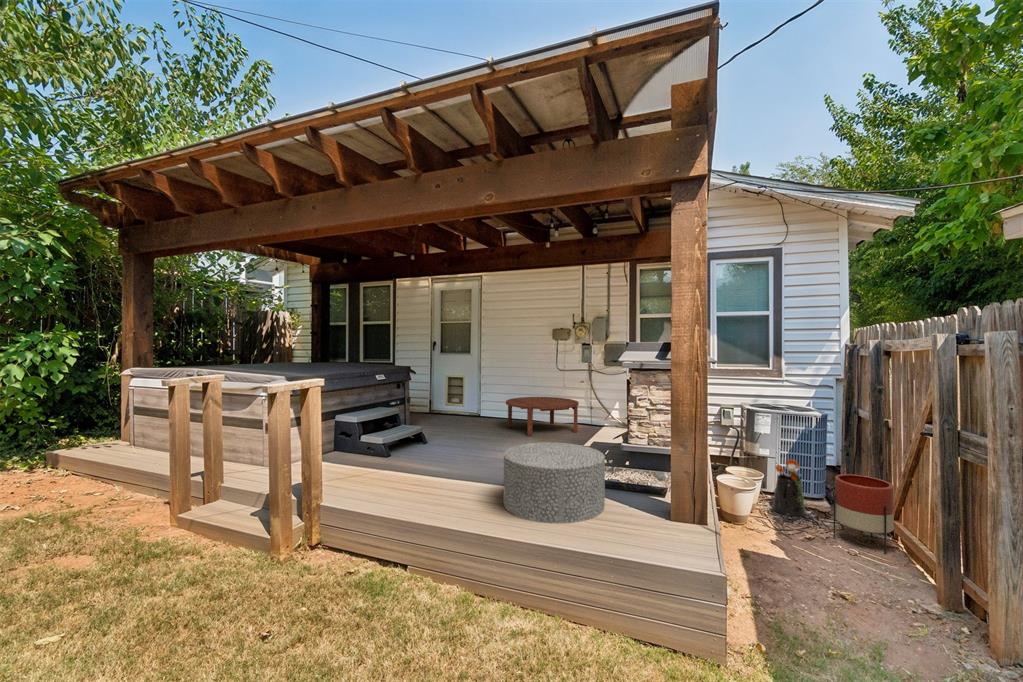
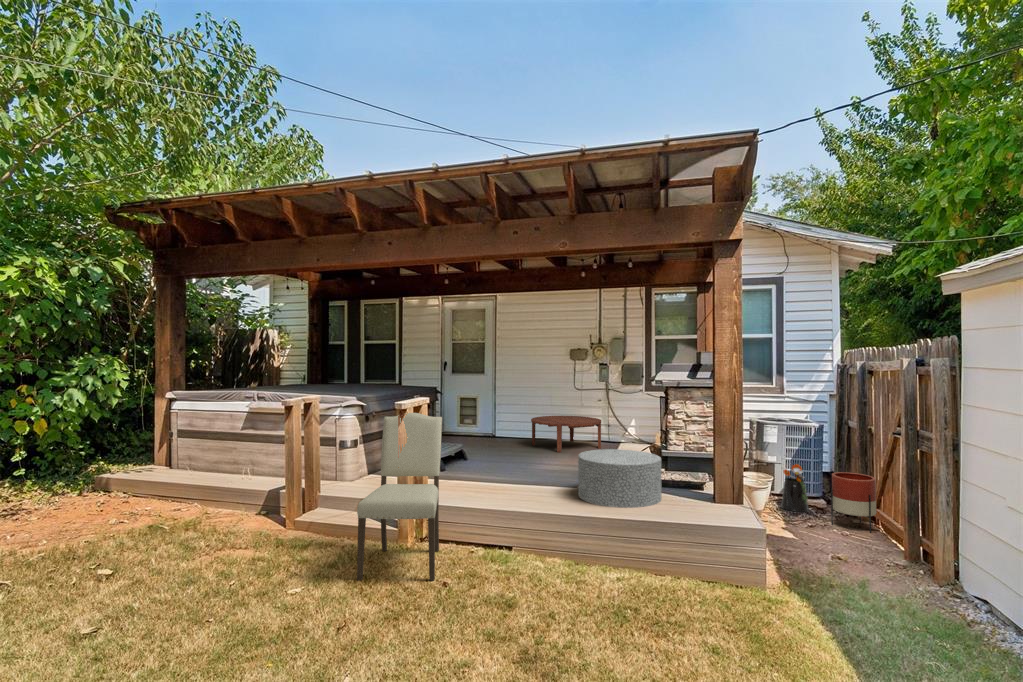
chair: none [183,398,332,618] -> present [357,413,442,581]

